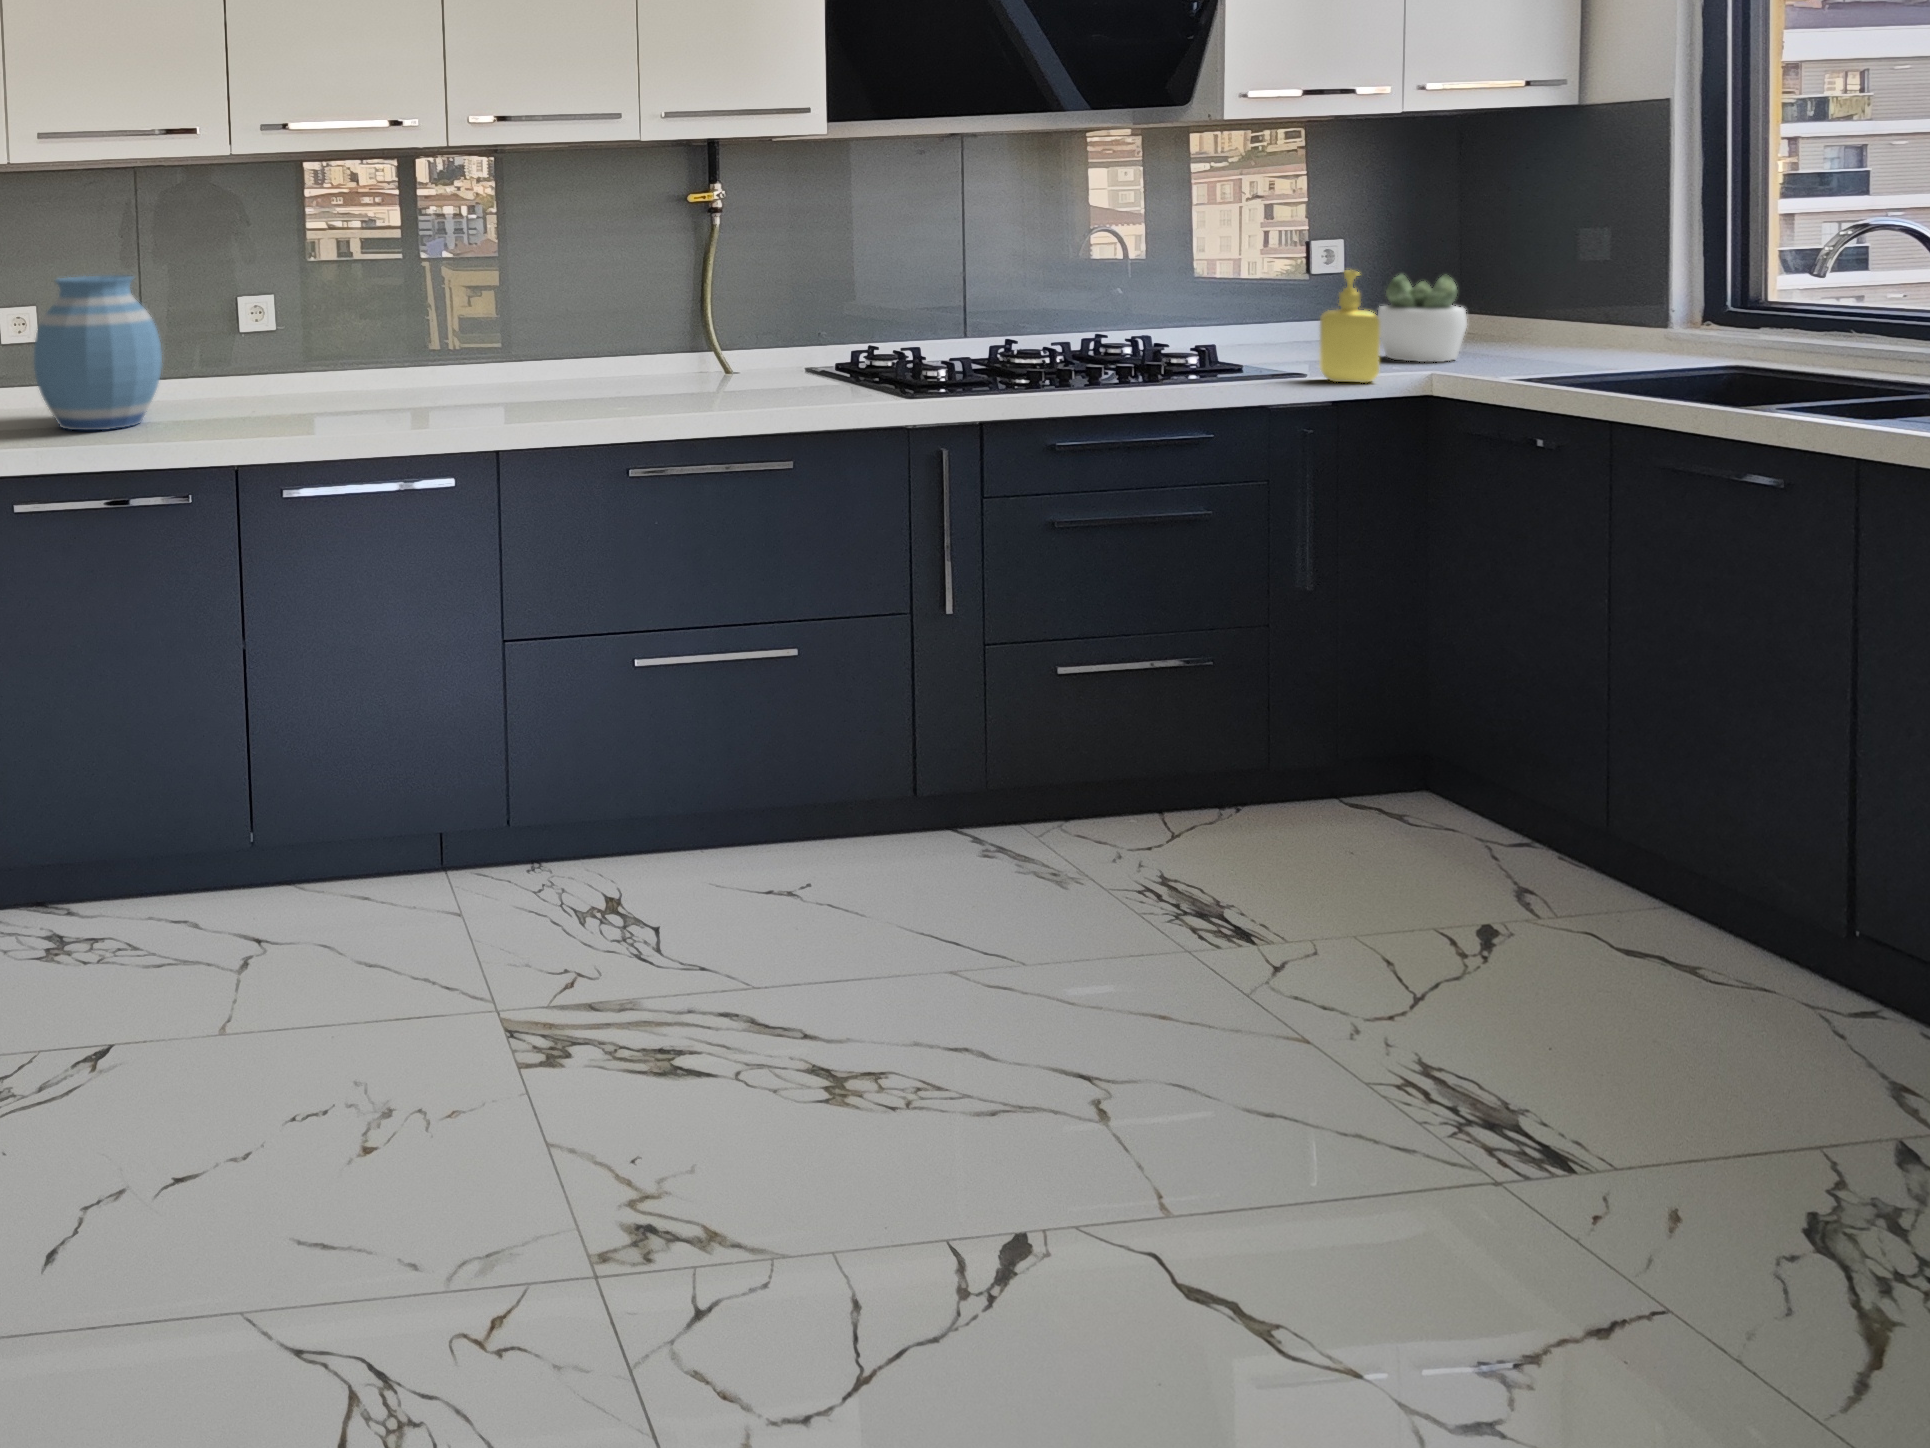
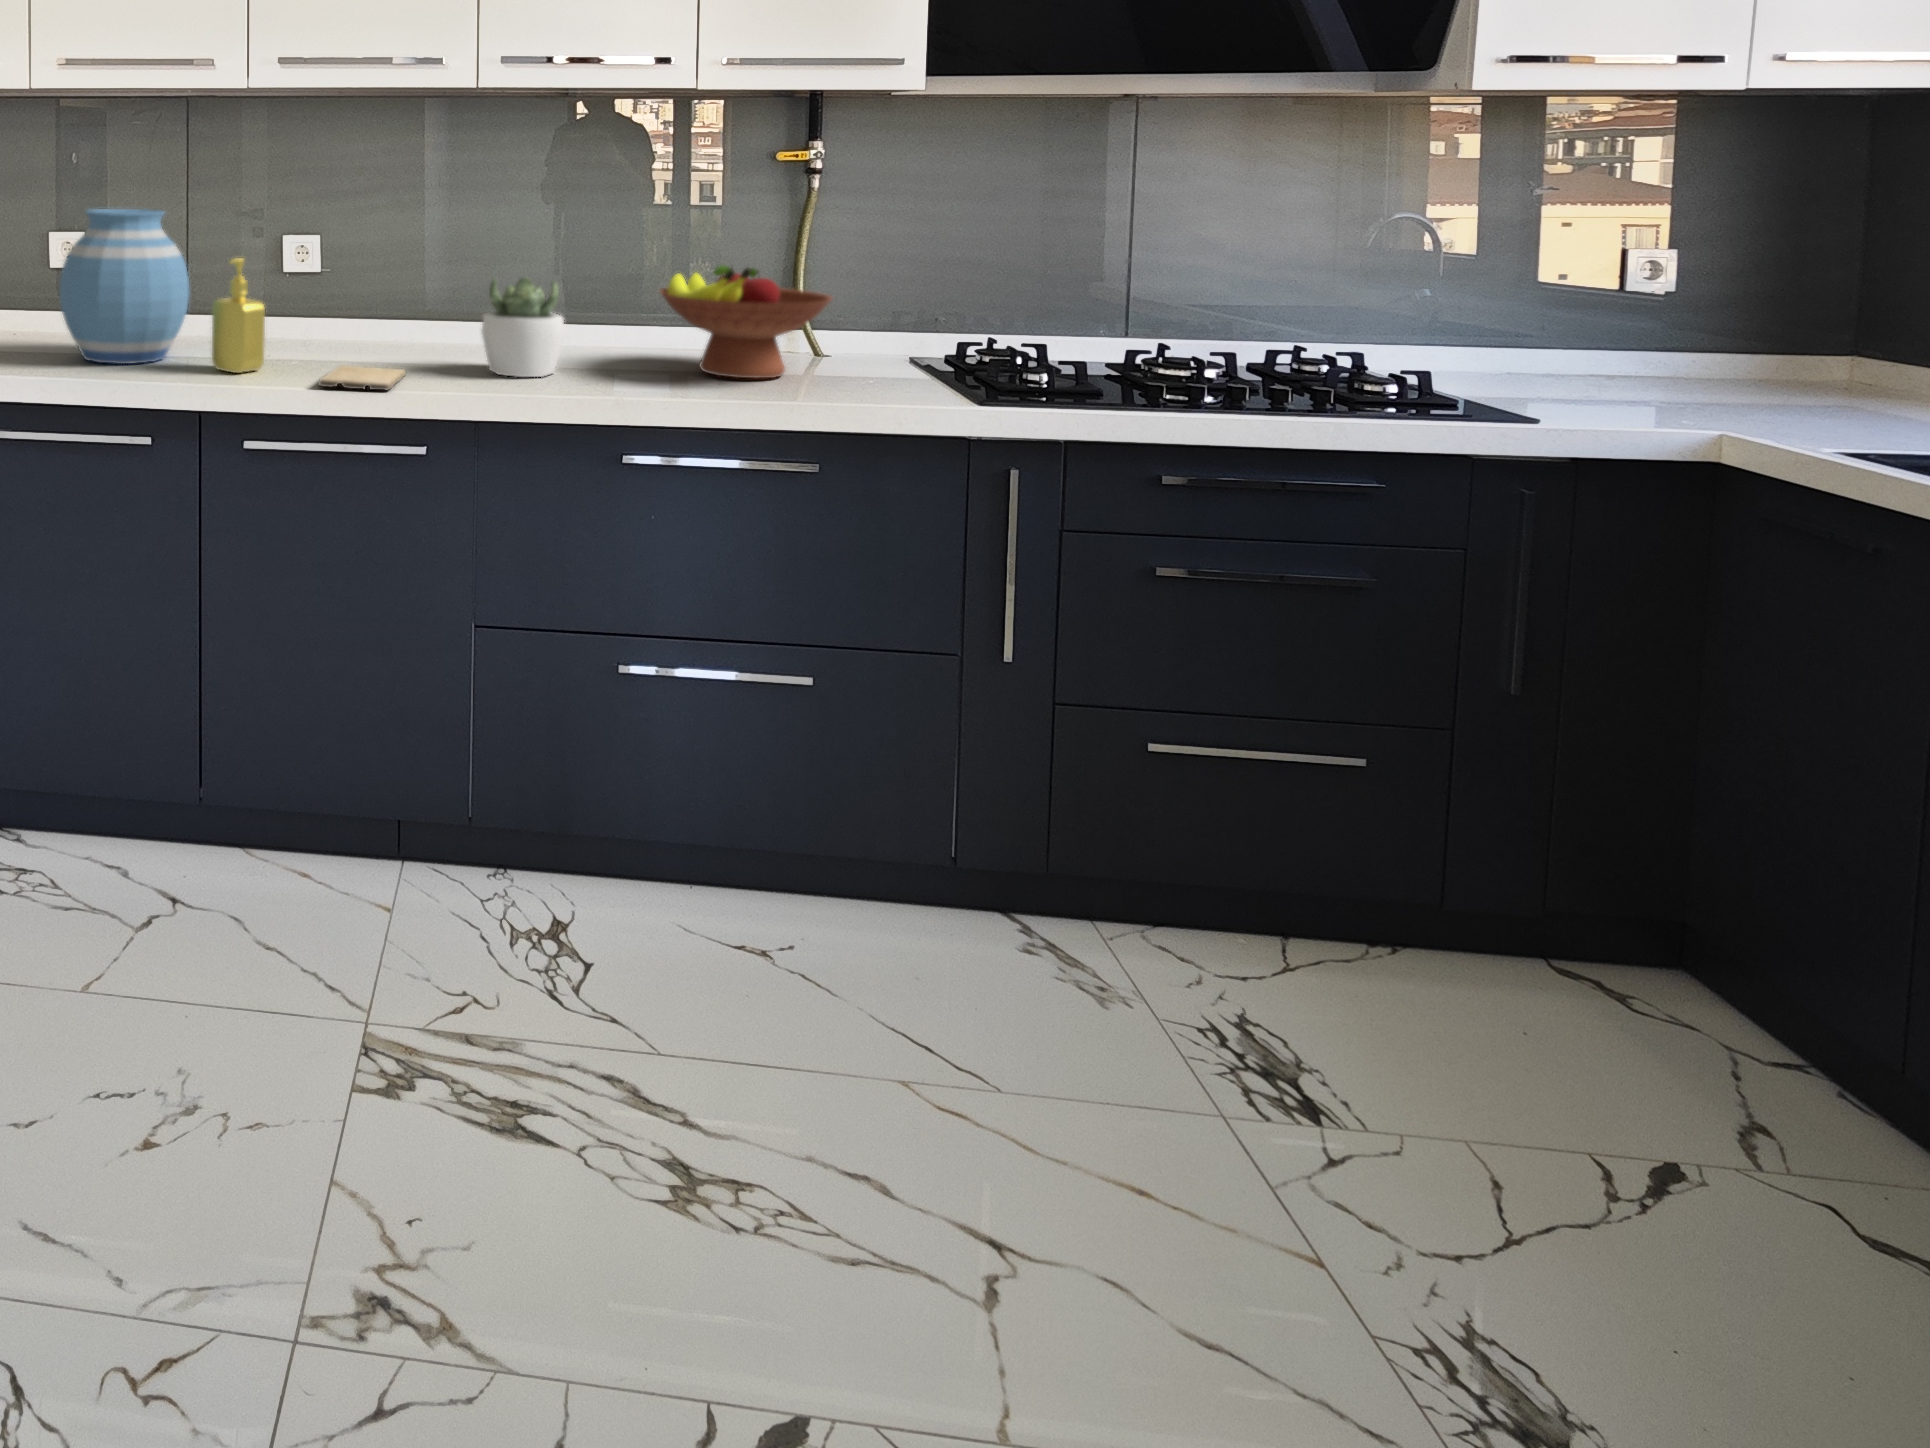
soap dispenser: present [1319,270,1381,383] -> present [212,258,265,373]
succulent plant: present [1378,275,1467,362] -> present [482,277,565,377]
fruit bowl: none [602,291,758,392] -> present [660,265,832,378]
cutting board: none [326,410,398,432] -> present [319,365,406,390]

